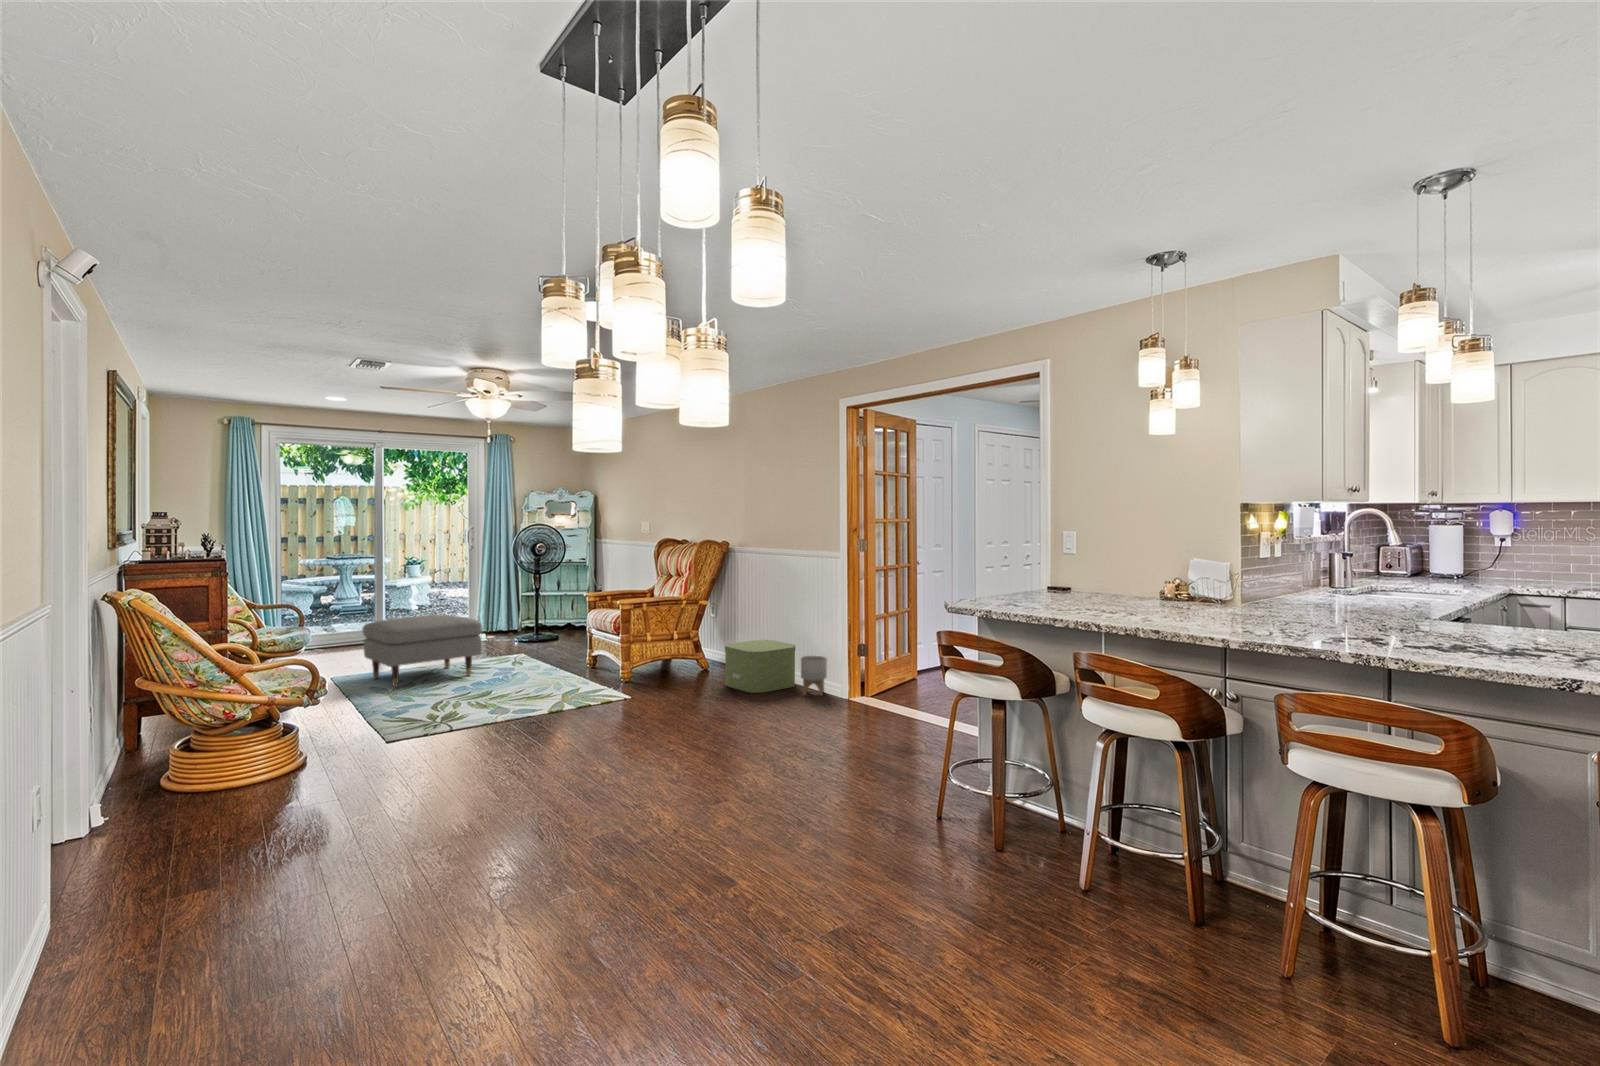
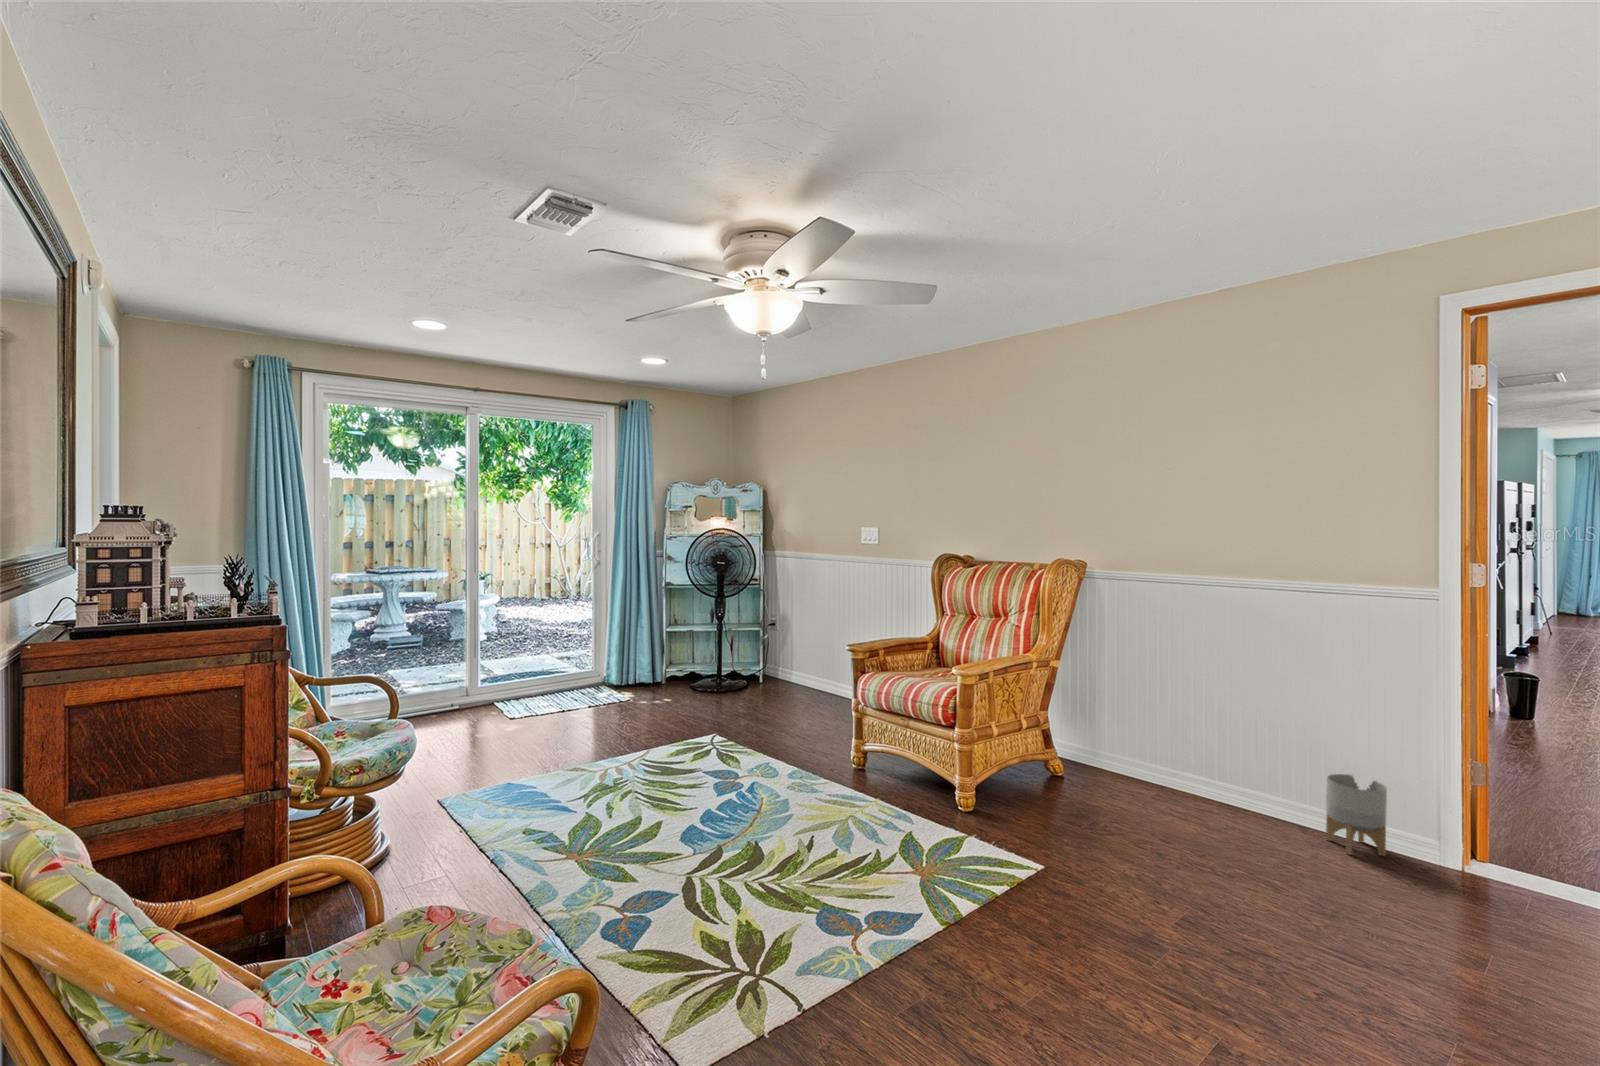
ottoman: present [362,615,482,687] -> none [497,682,697,829]
storage box: present [725,640,796,693] -> none [1146,731,1284,846]

